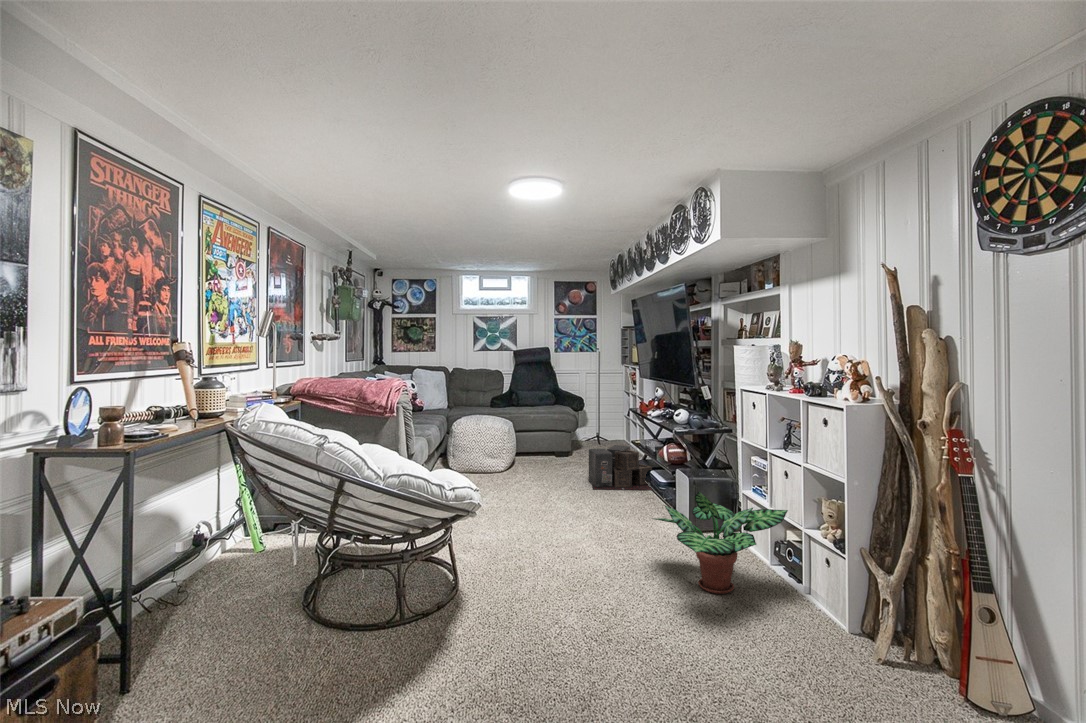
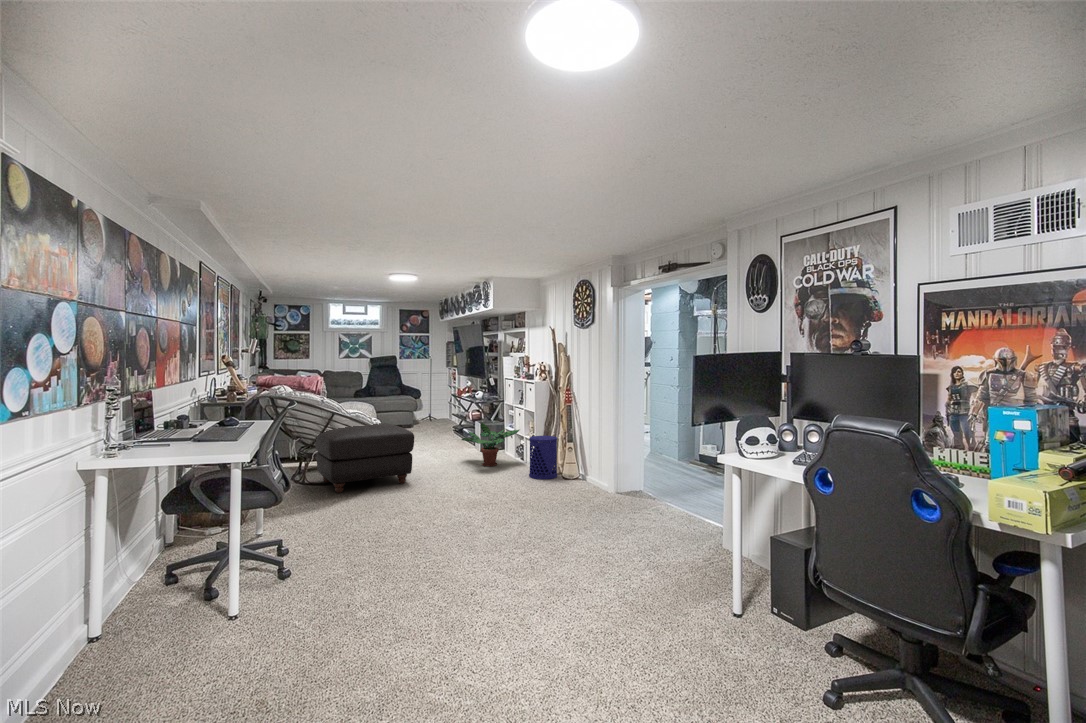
speaker: present [589,445,653,490] -> none [427,416,466,440]
ottoman: none [325,489,539,676] -> present [315,423,414,493]
waste bin: none [838,549,929,691] -> present [529,436,557,479]

